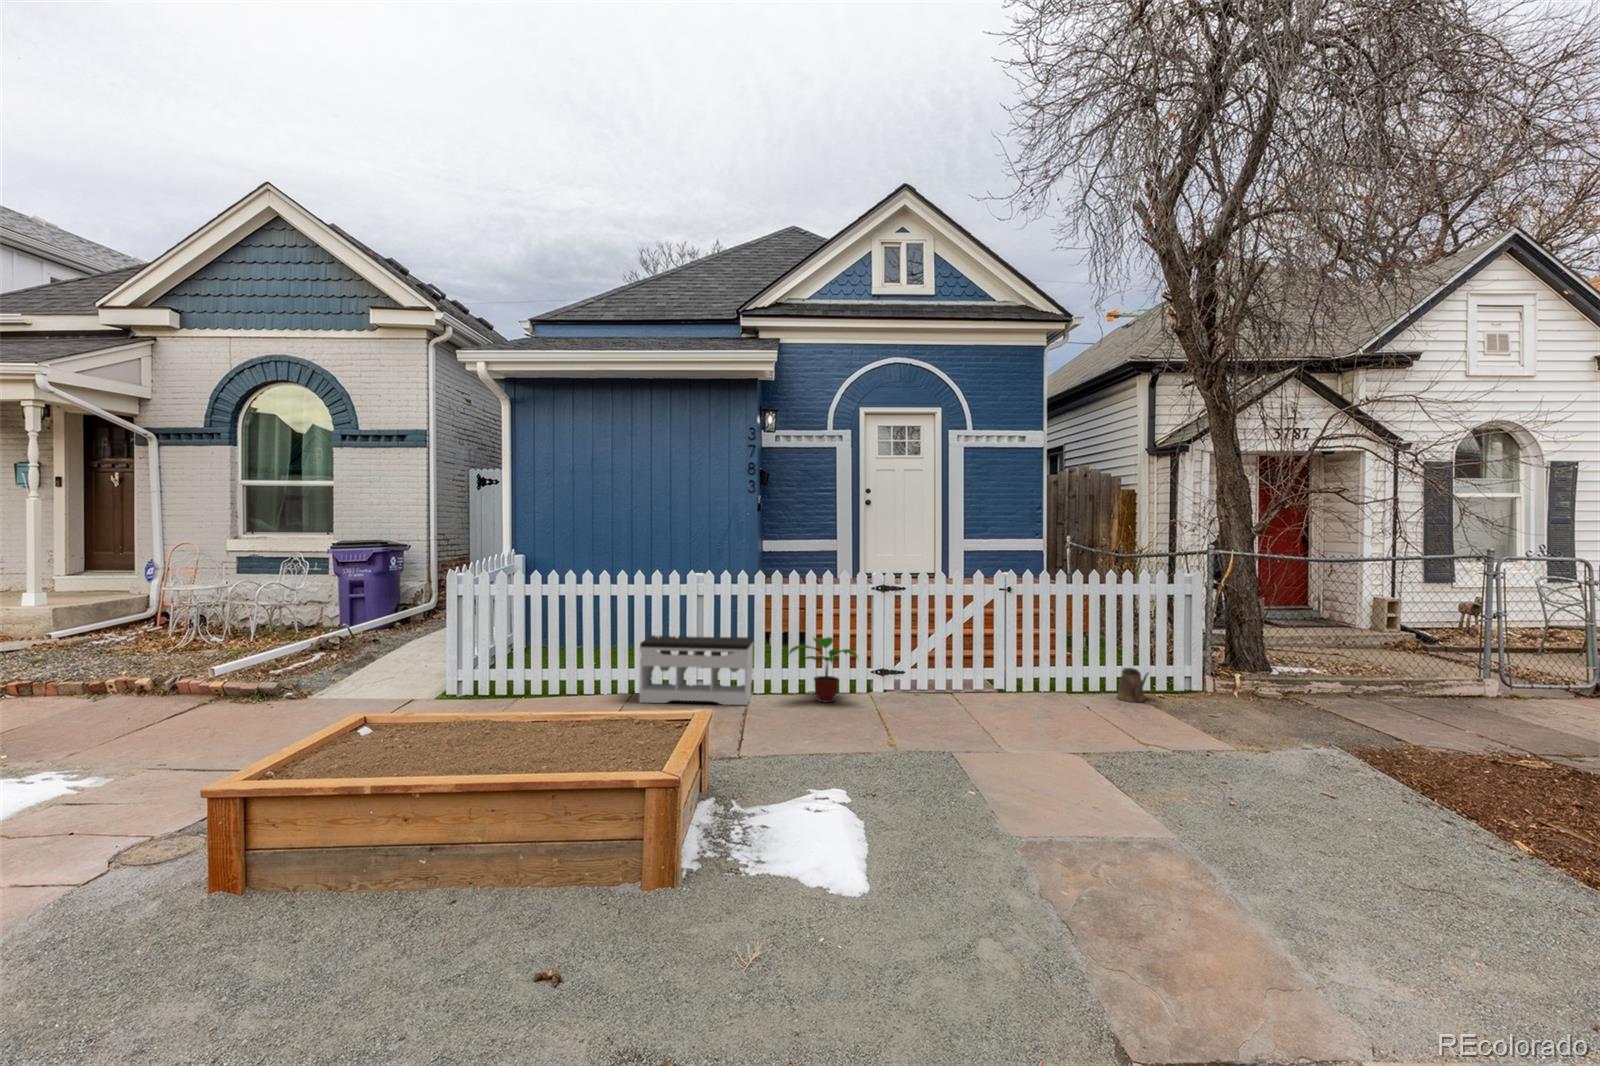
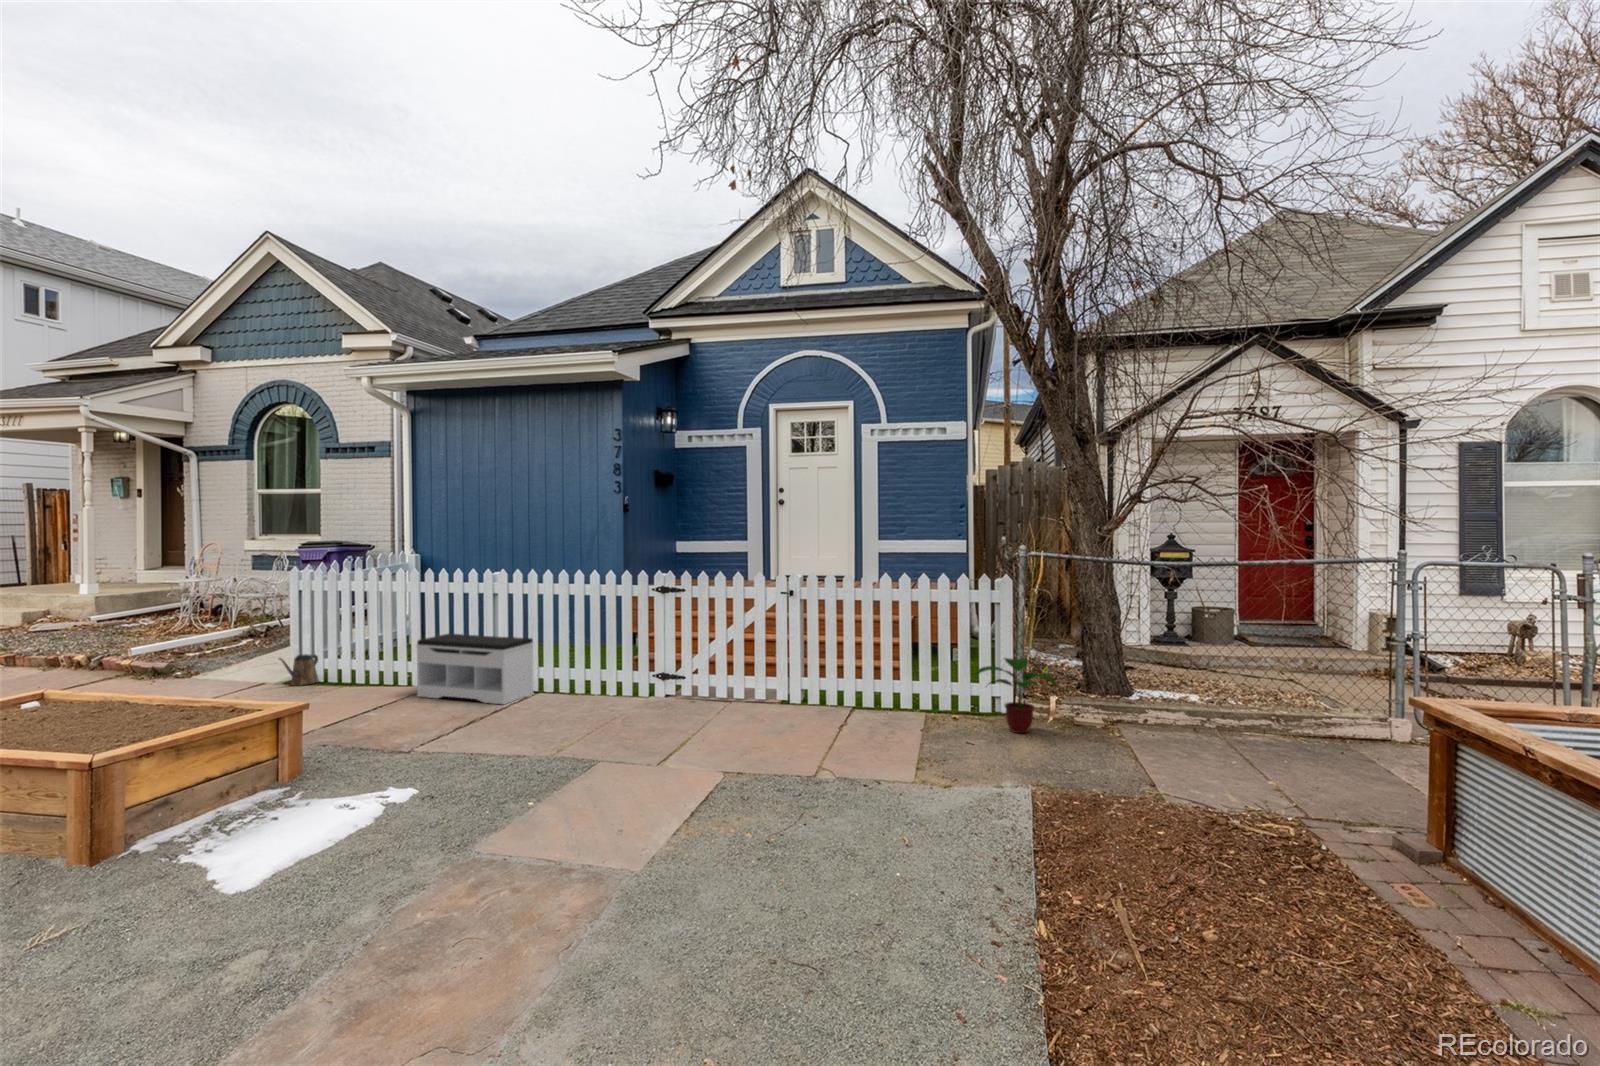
potted plant: present [789,637,858,702] -> present [975,658,1057,733]
watering can: present [1117,668,1148,702] -> present [279,654,319,686]

